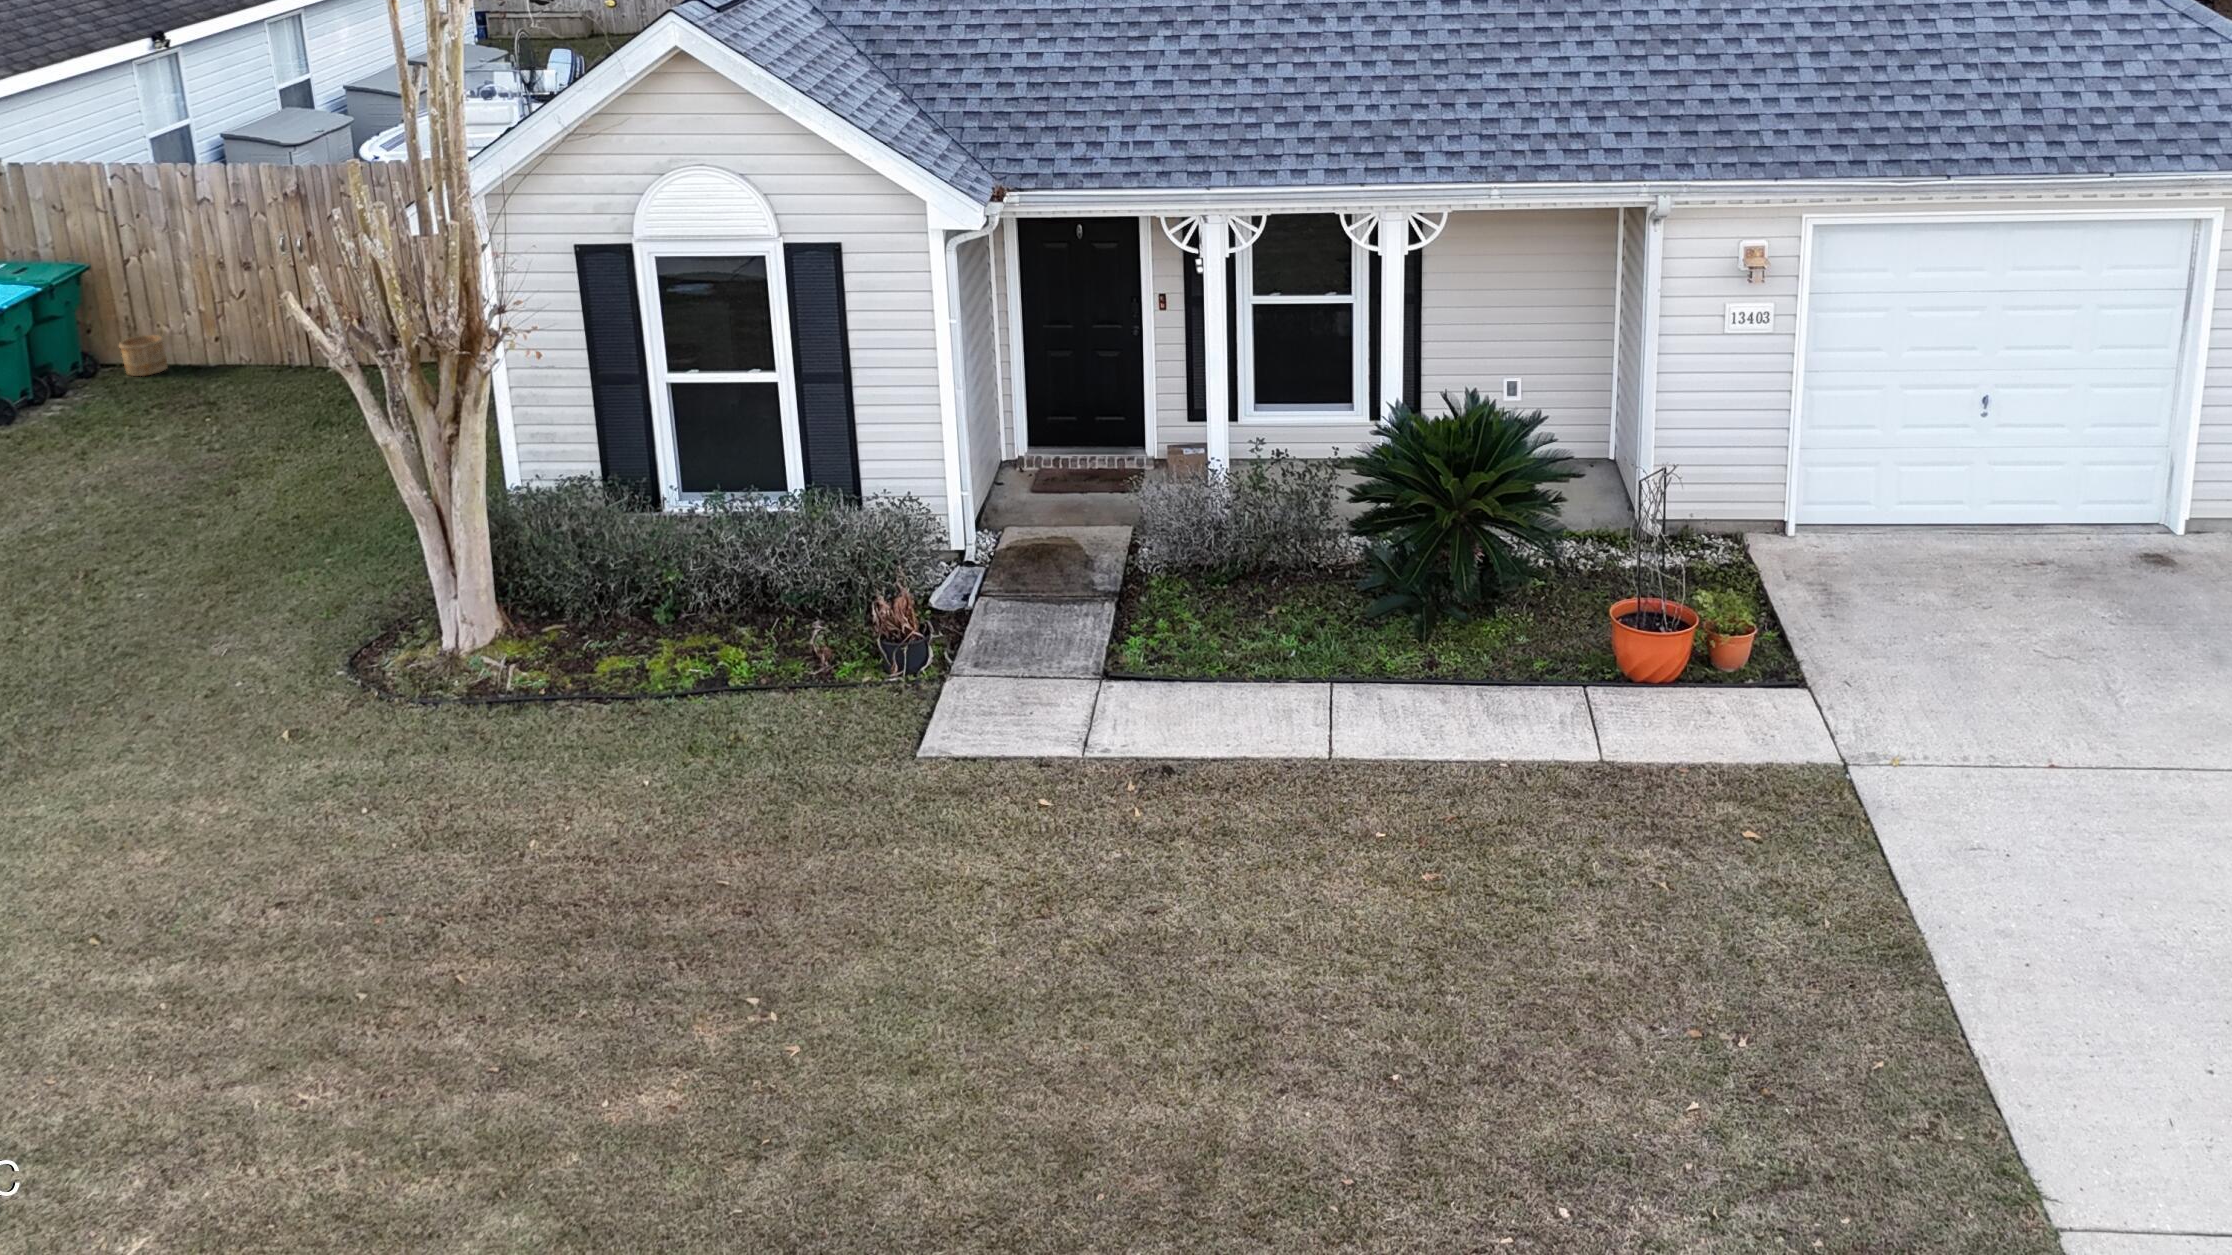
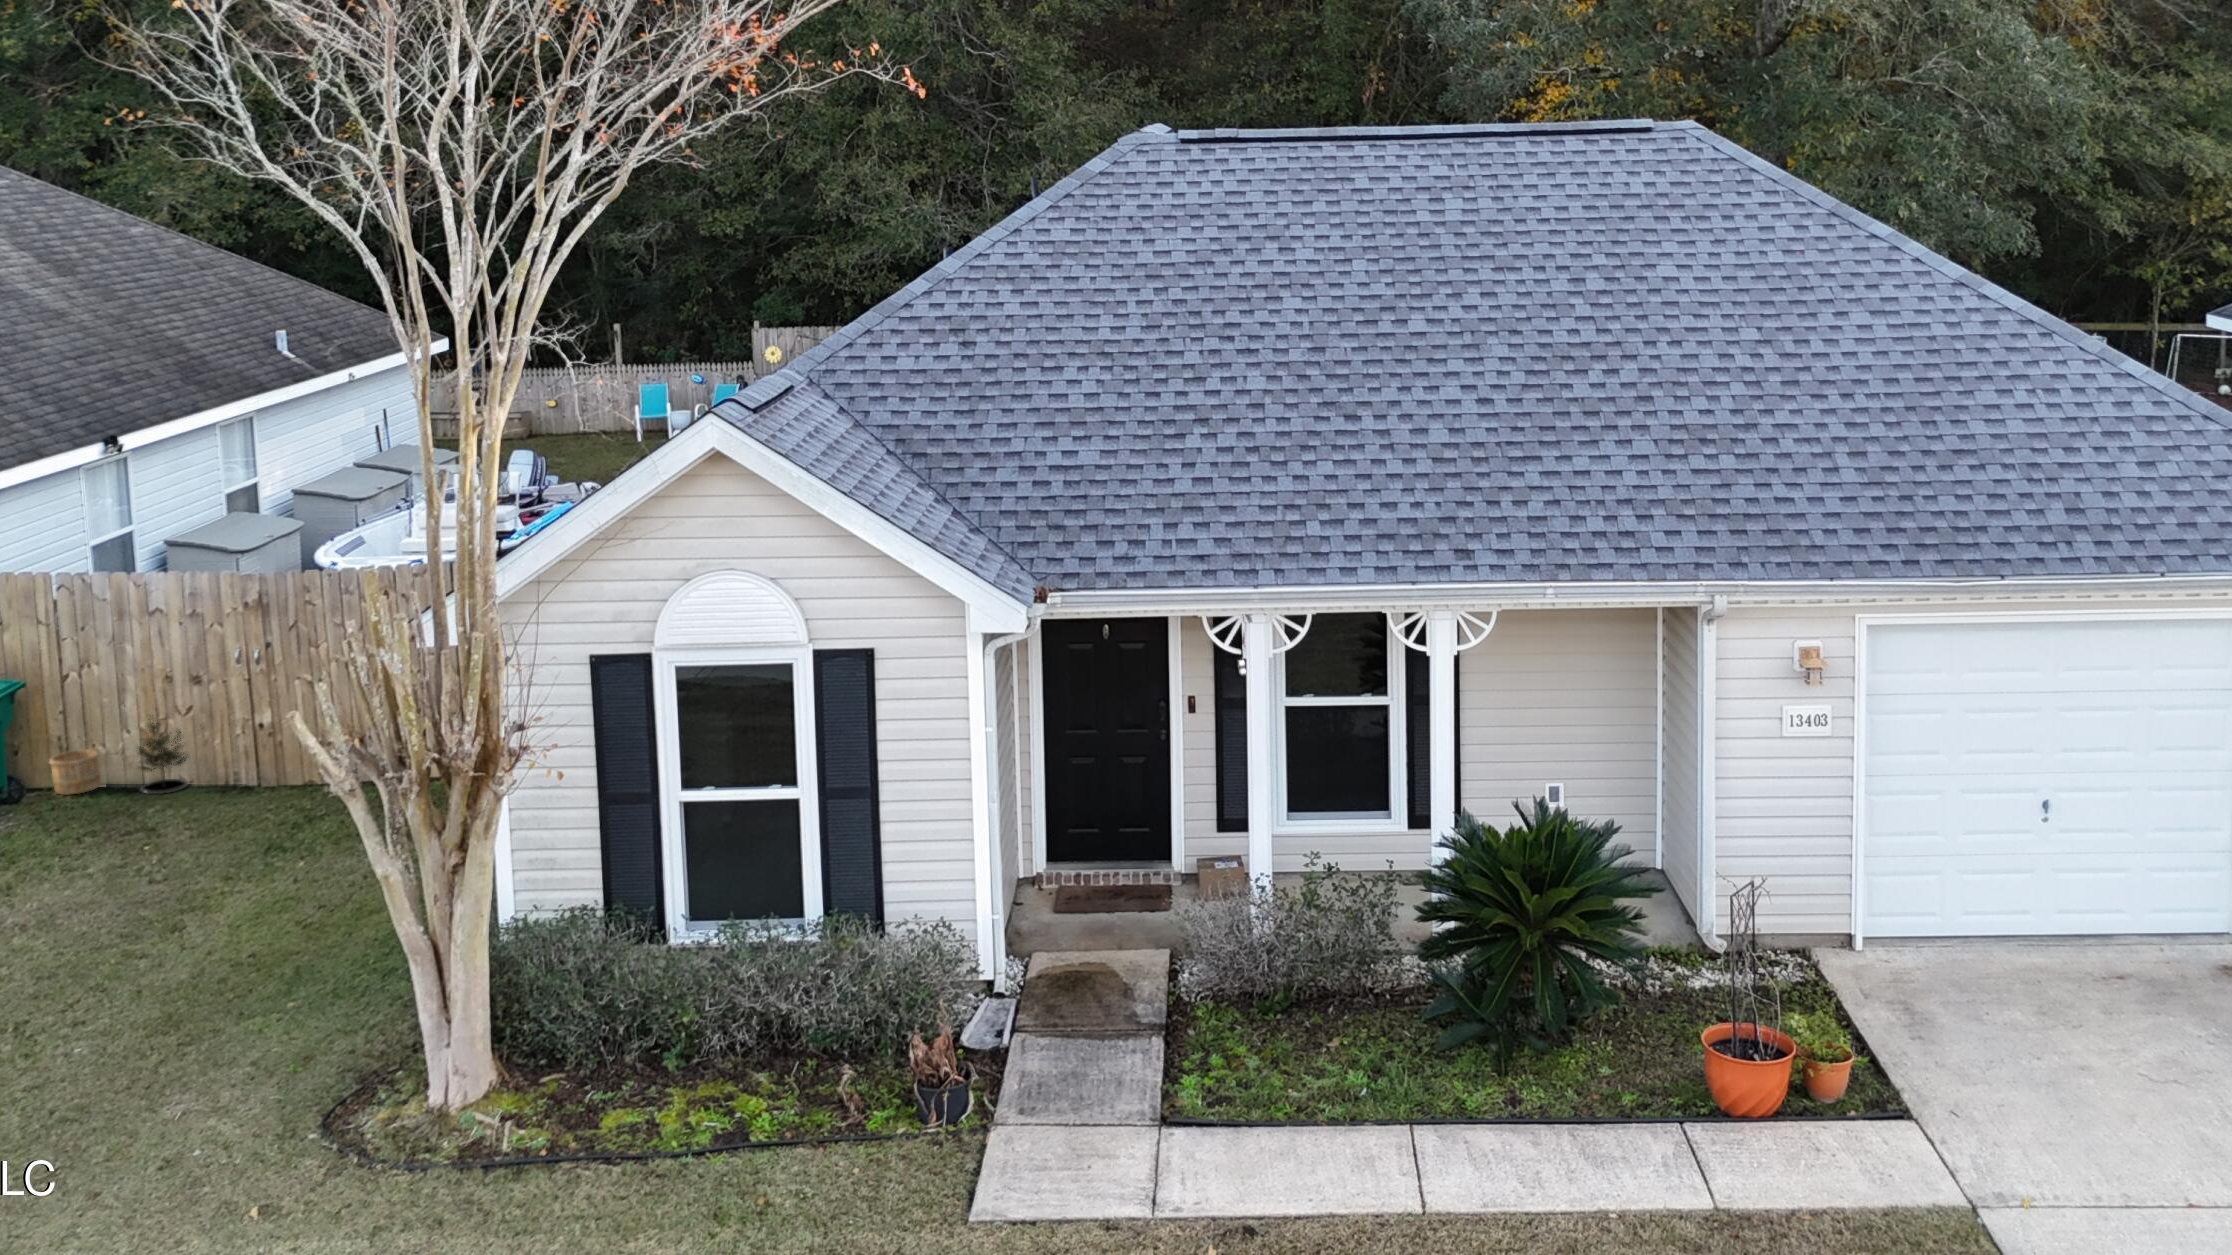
potted tree: none [193,302,247,376] -> present [139,715,189,794]

